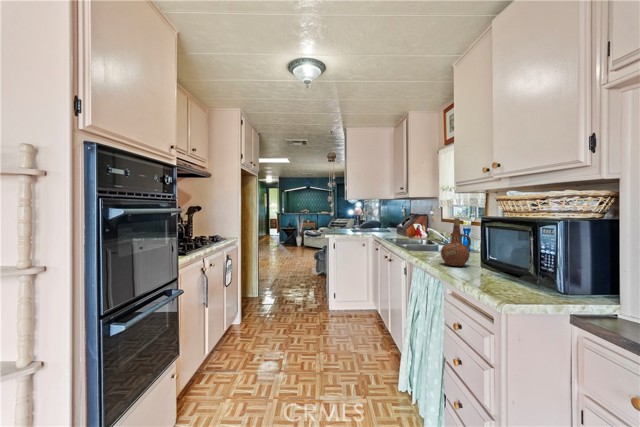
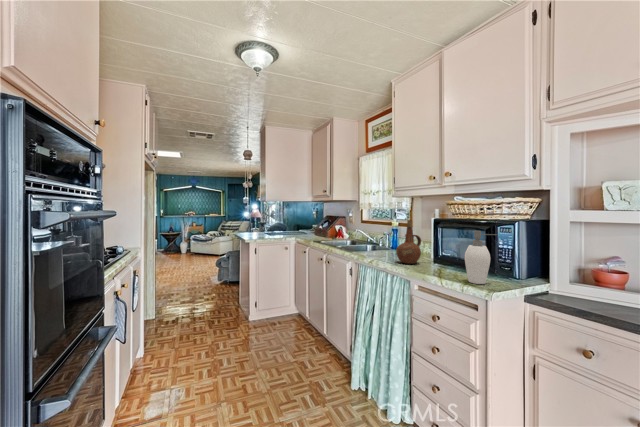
soap dispenser: none [490,231,533,294] -> present [465,231,495,284]

